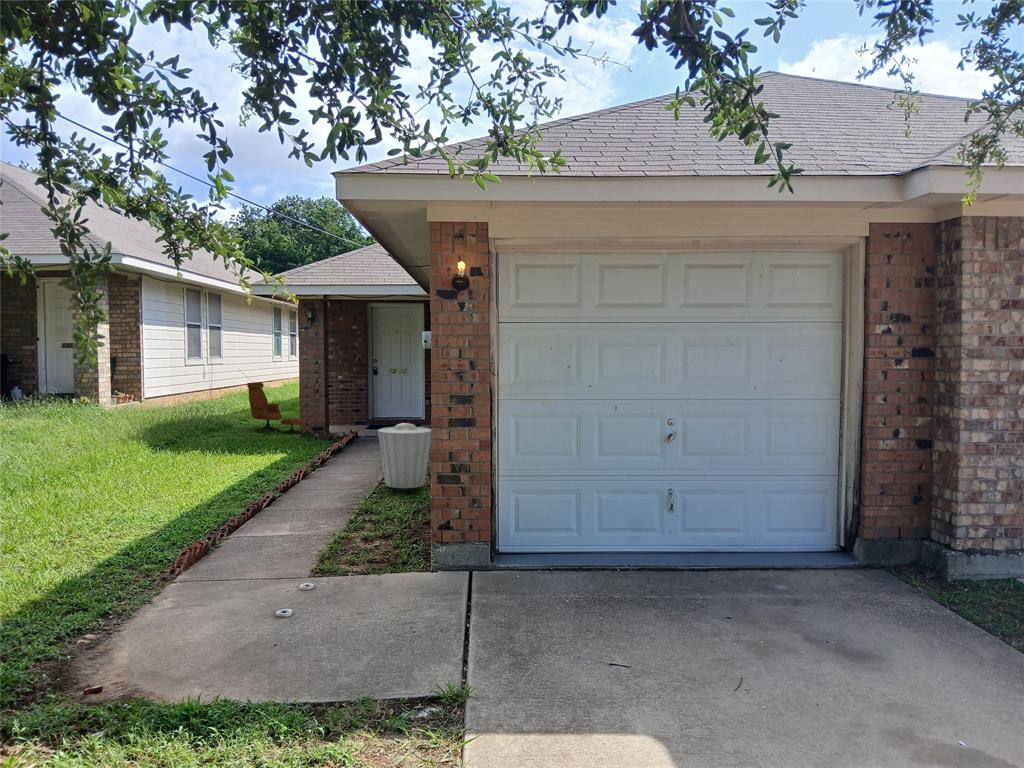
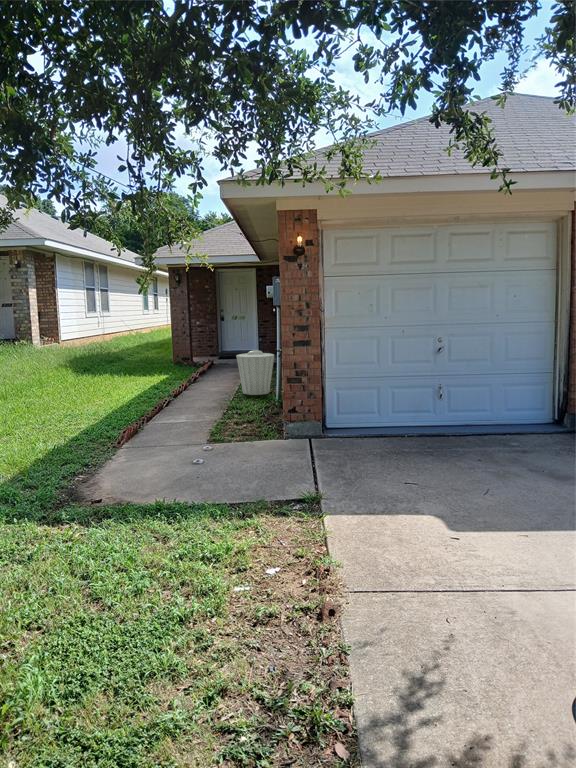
lounge chair: present [247,382,303,433] -> none [135,327,175,364]

